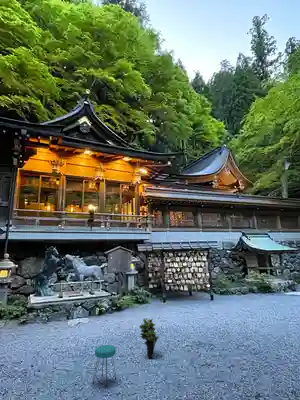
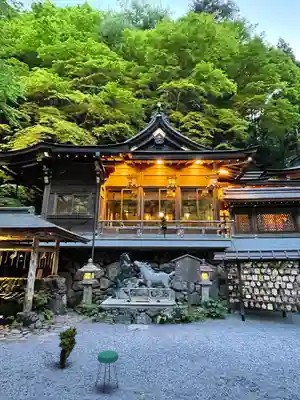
potted plant: present [139,319,158,359] -> present [58,327,77,368]

